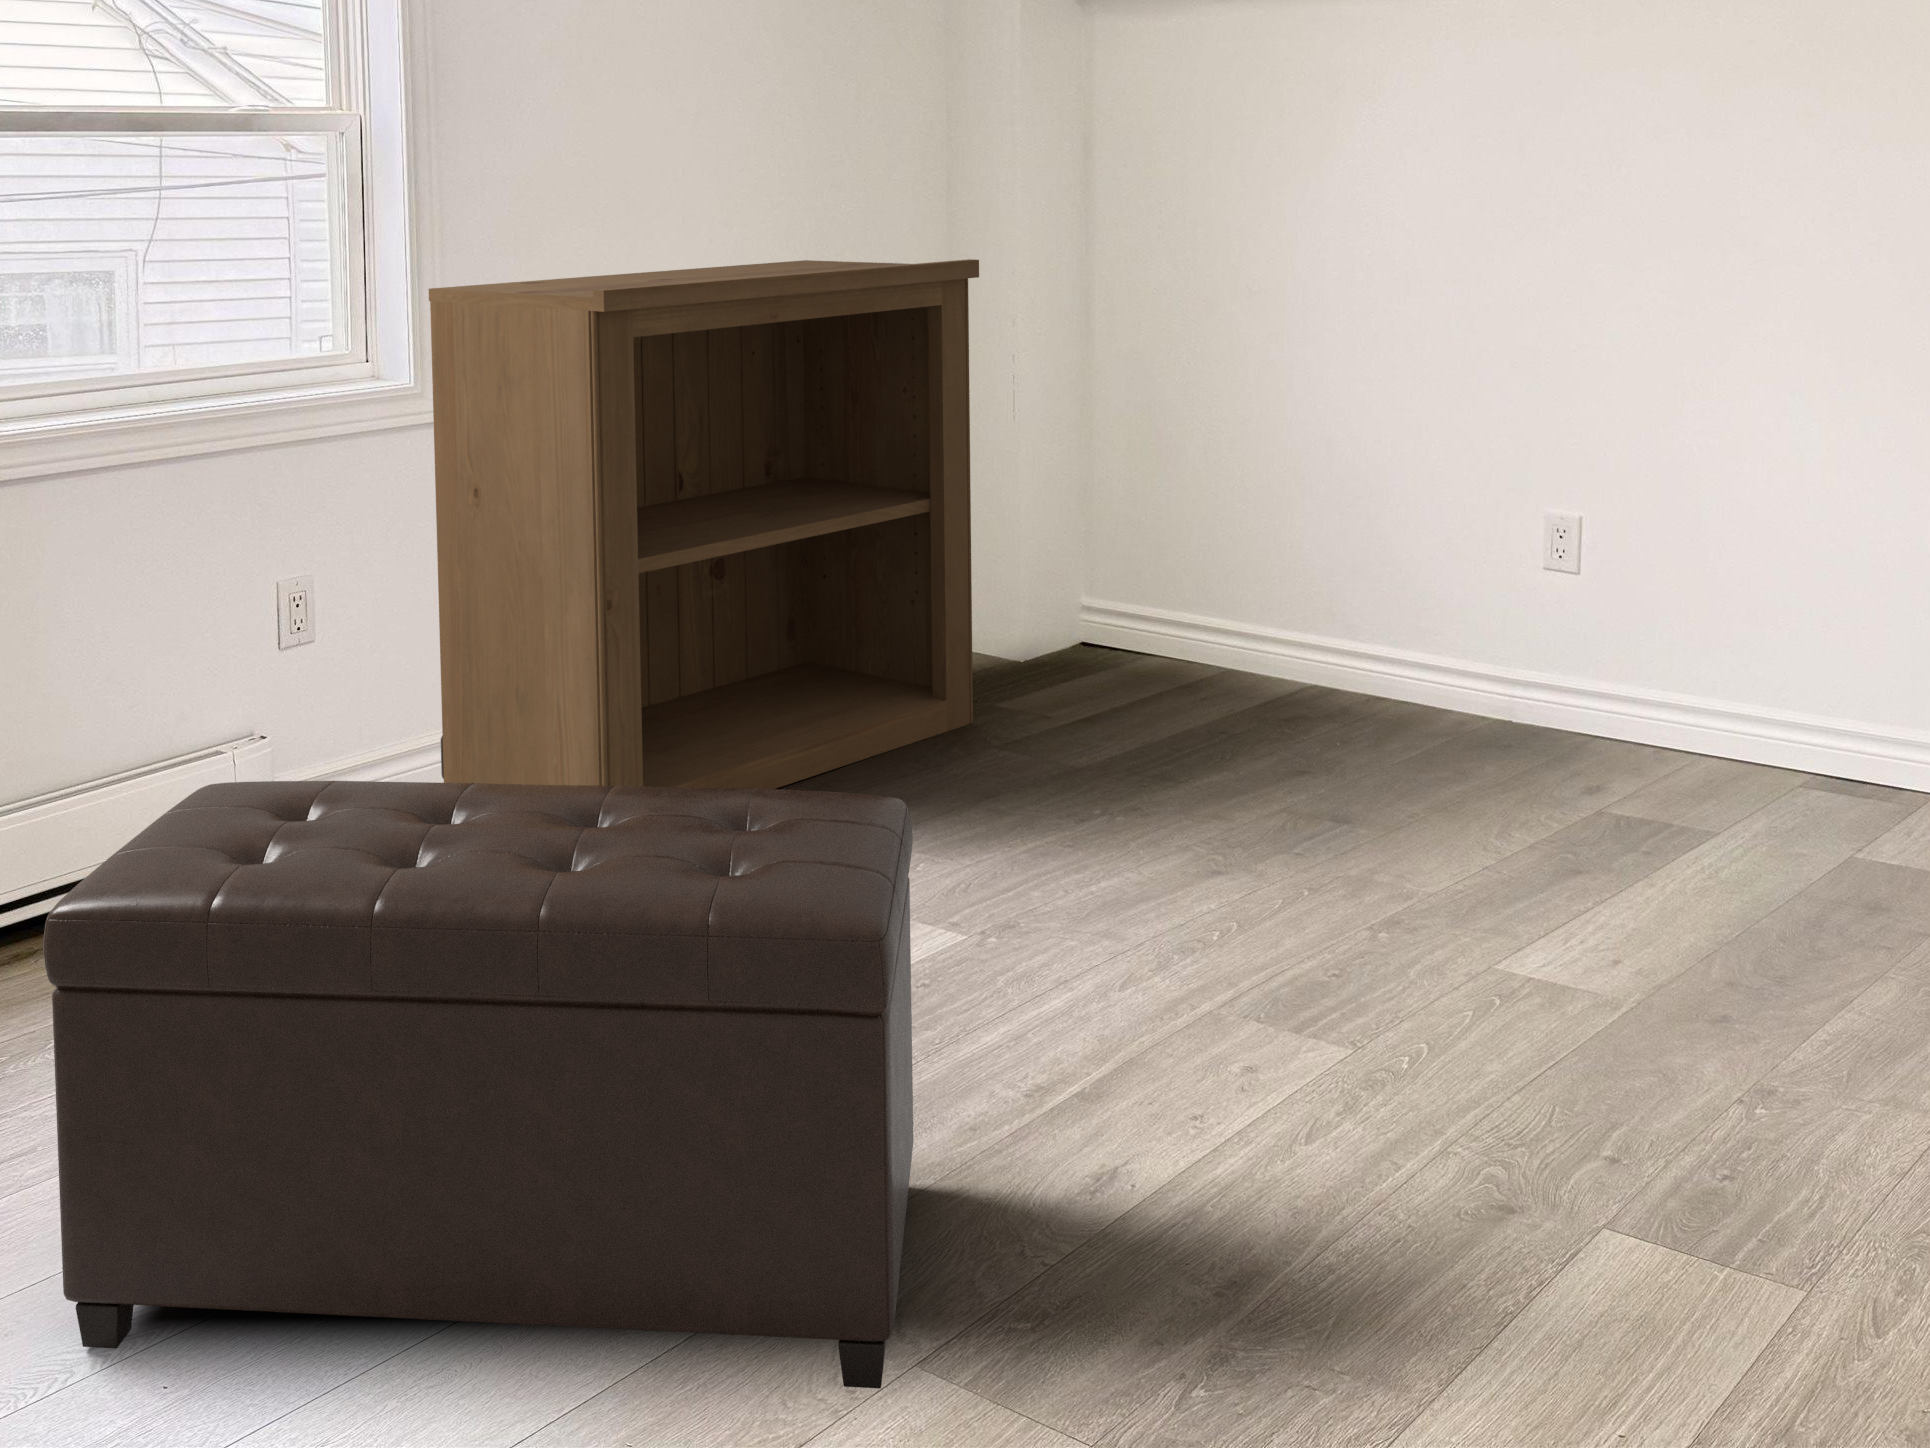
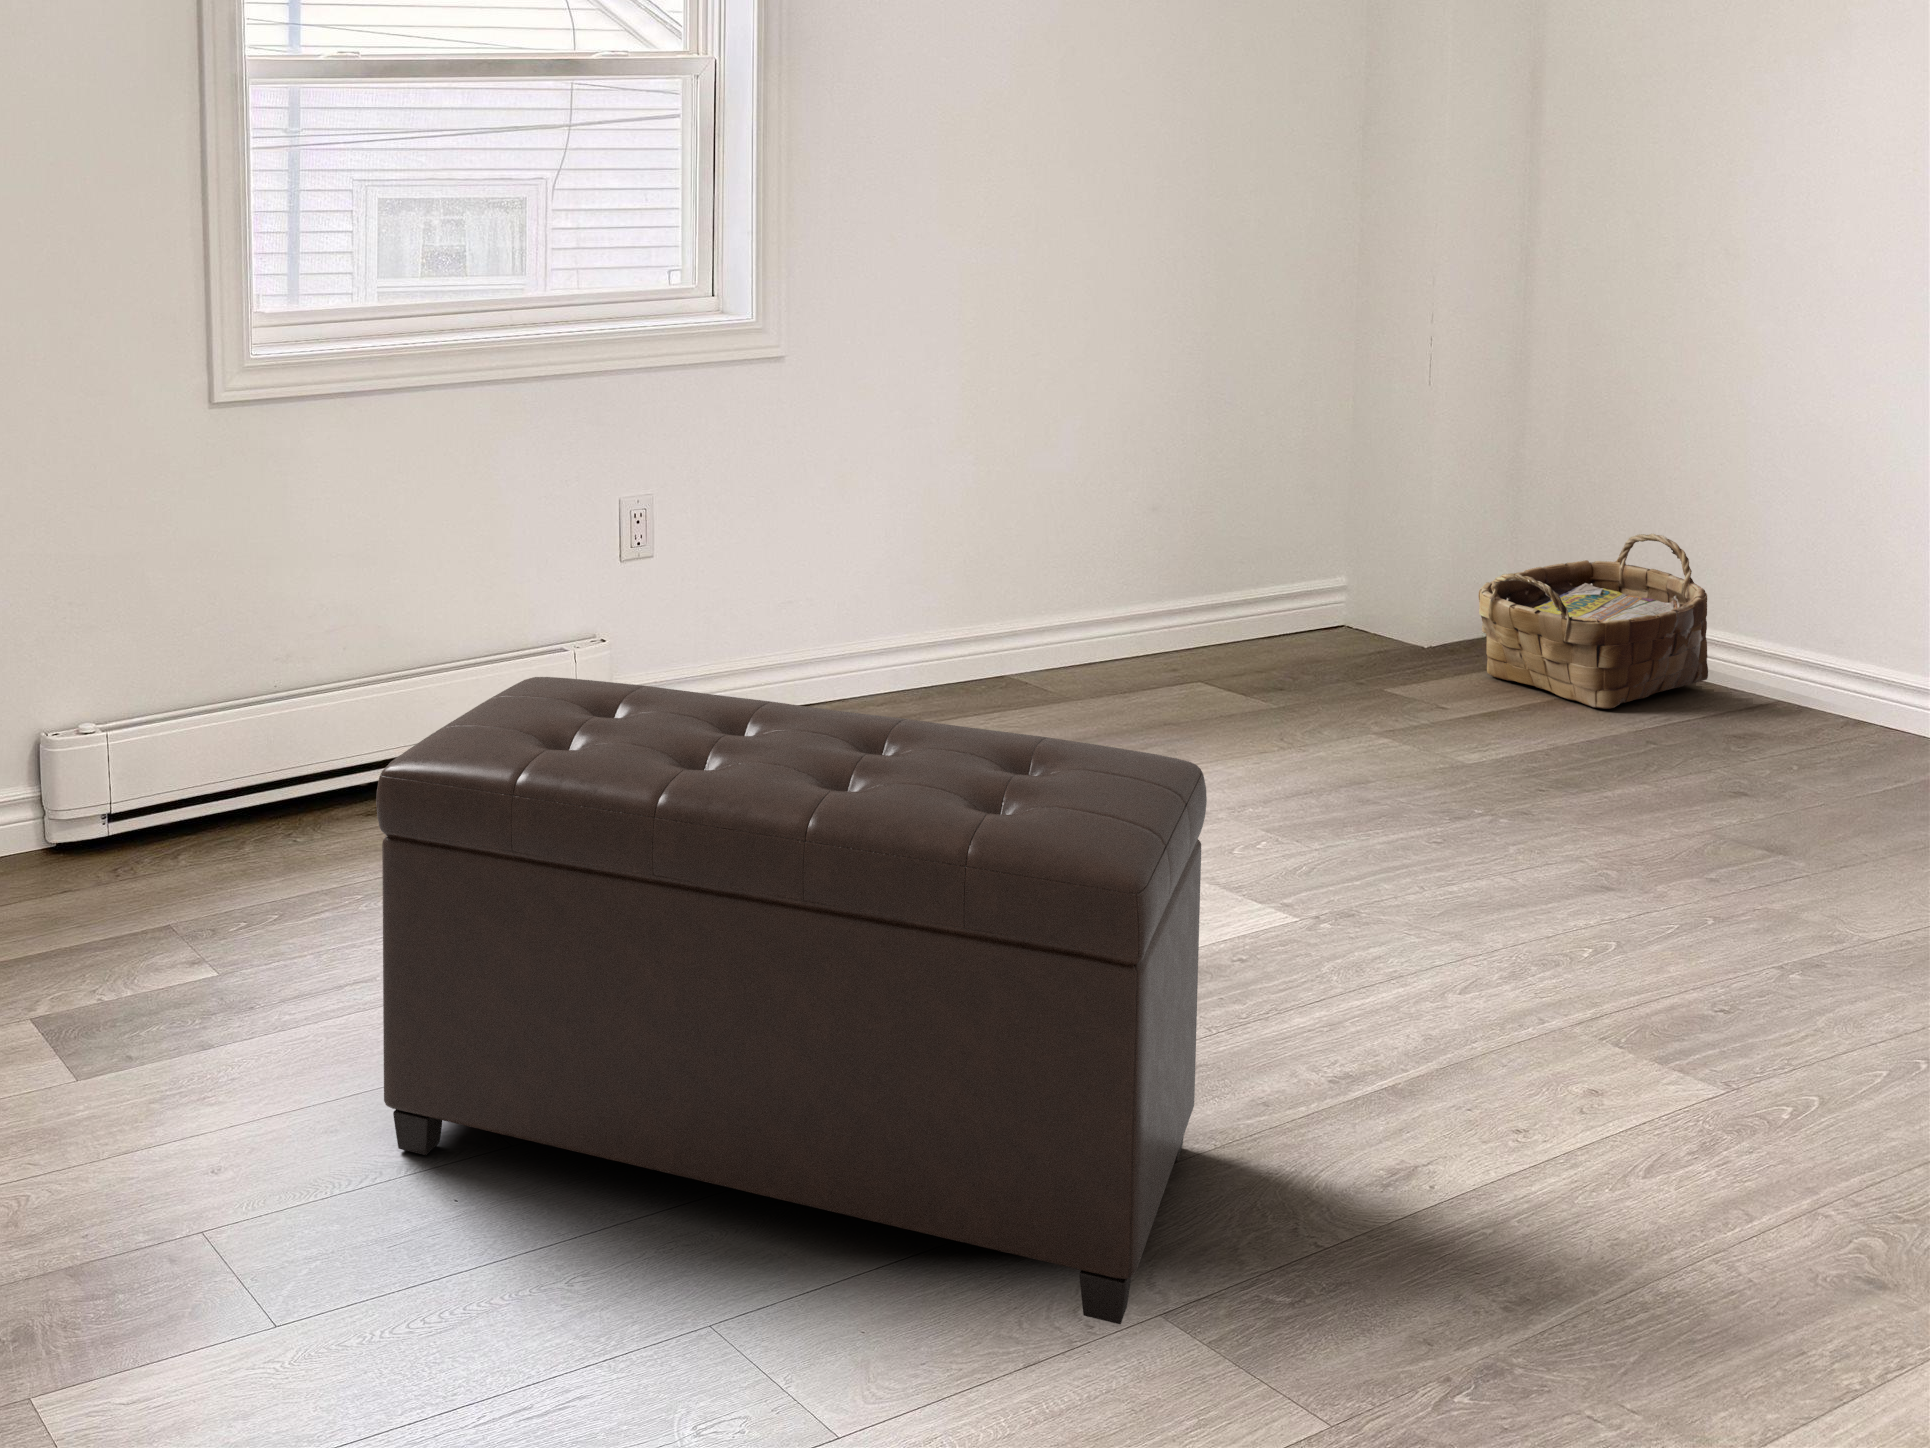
bookshelf: present [429,259,979,789] -> none [781,206,1387,784]
woven basket: none [1066,541,1252,702] -> present [1479,534,1708,709]

